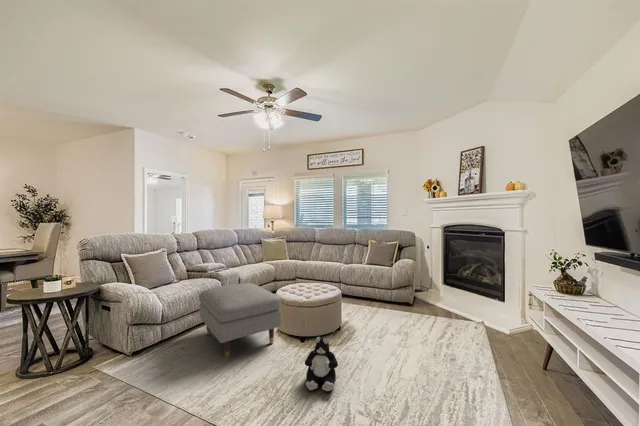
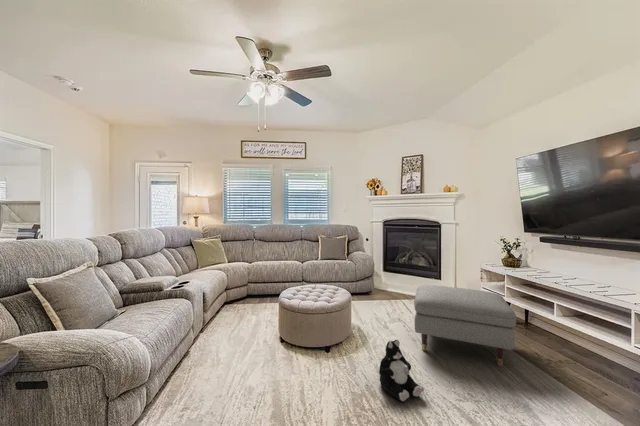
ottoman: present [199,283,281,358] -> present [414,285,516,366]

